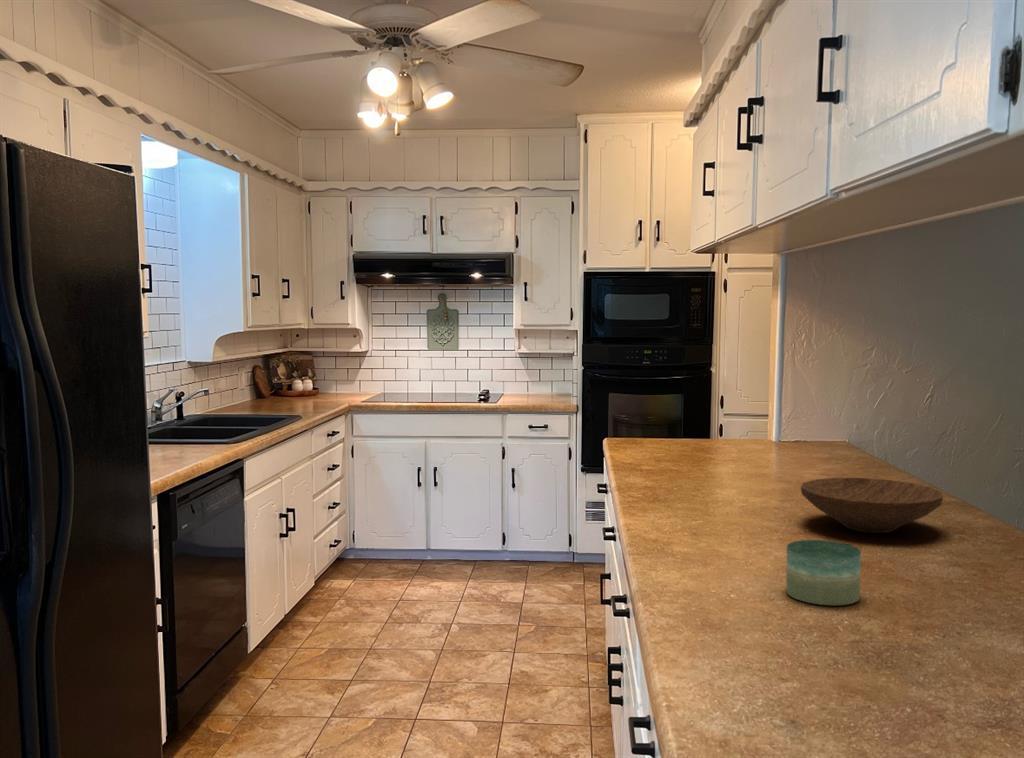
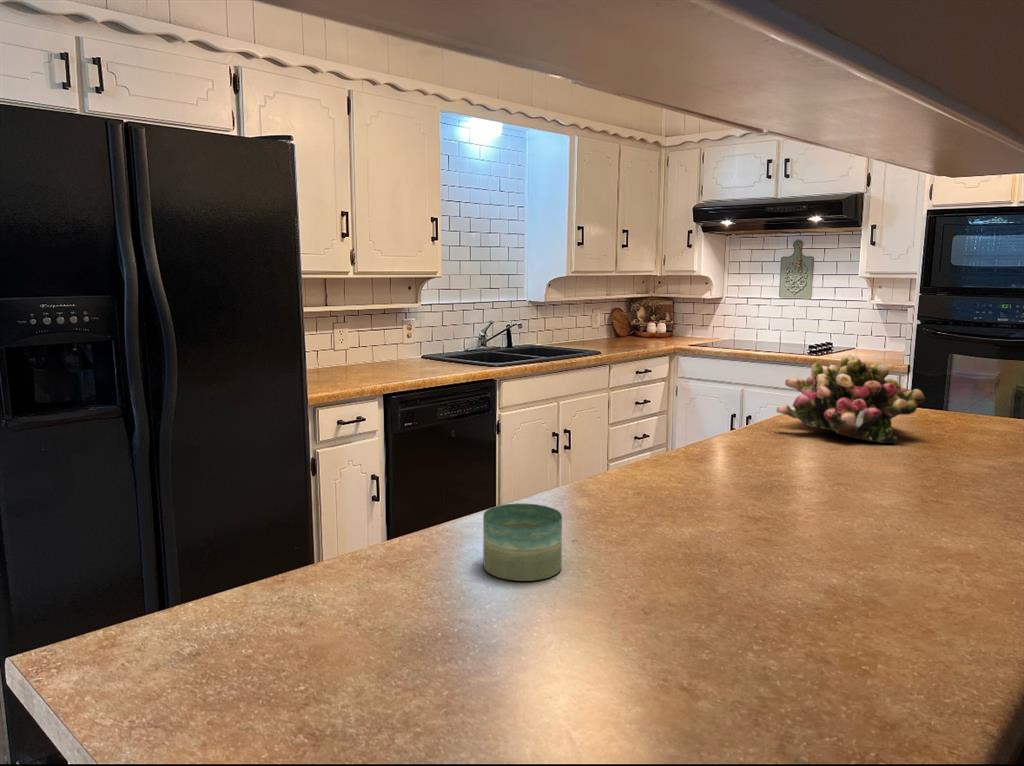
flower arrangement: none [649,396,756,466] -> present [777,354,925,443]
wooden bowl: present [801,478,943,533] -> none [724,459,909,536]

